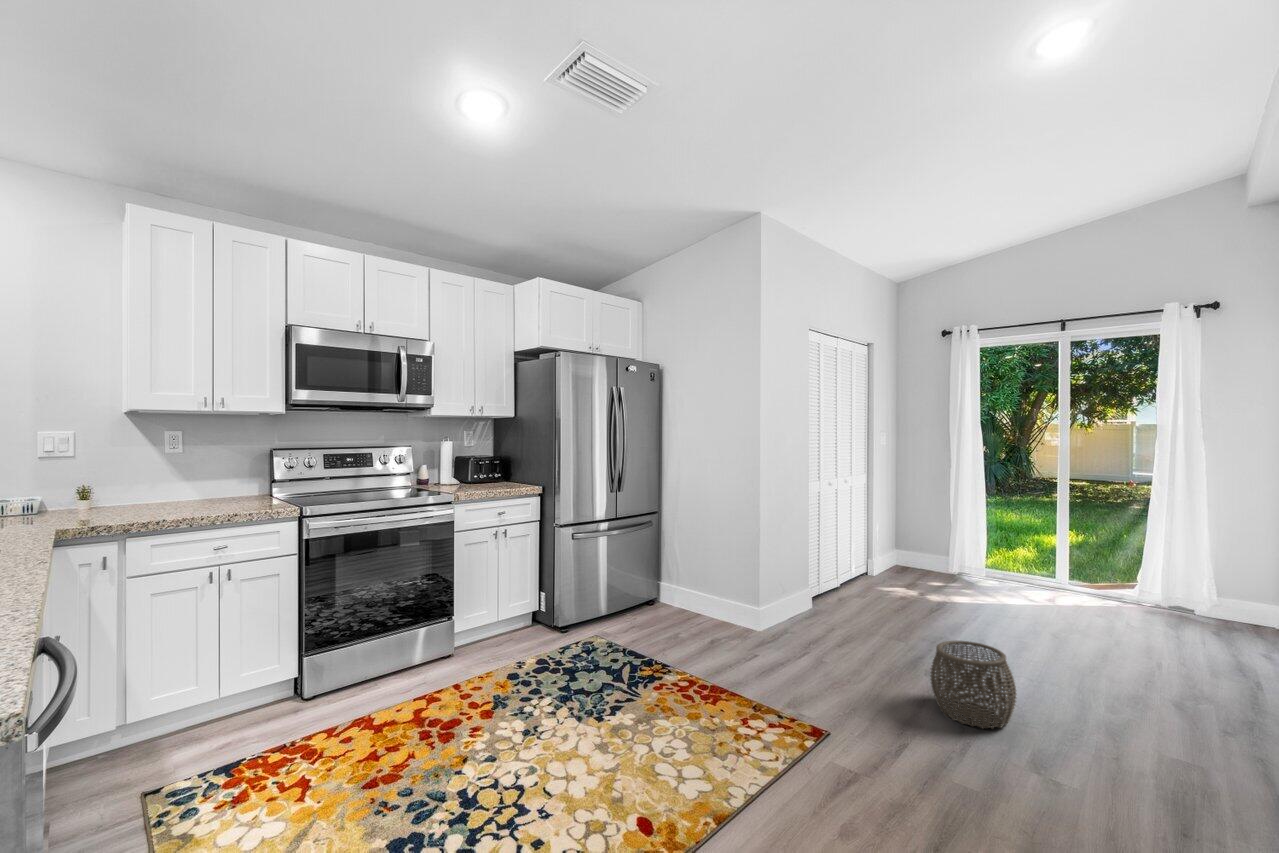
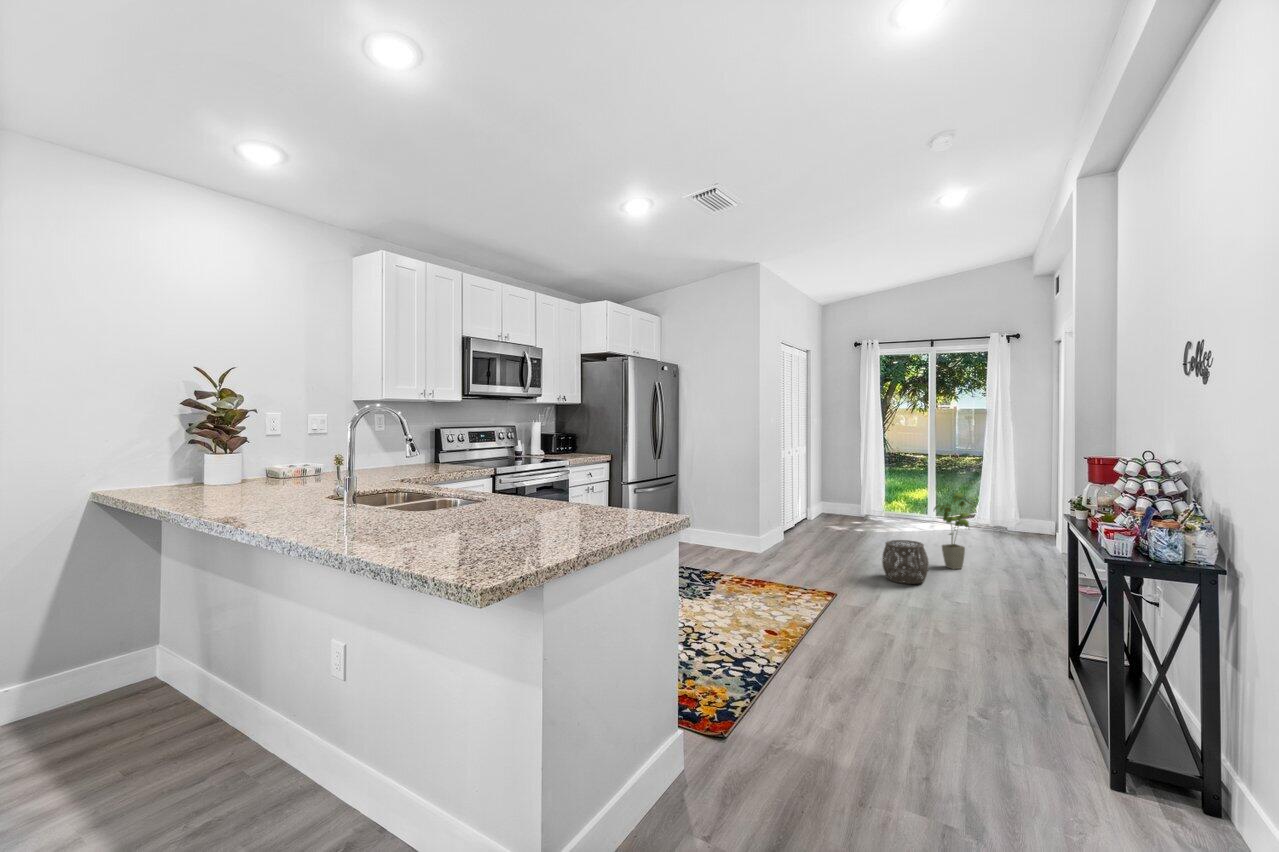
house plant: none [1038,562,1124,696] -> present [934,492,972,569]

